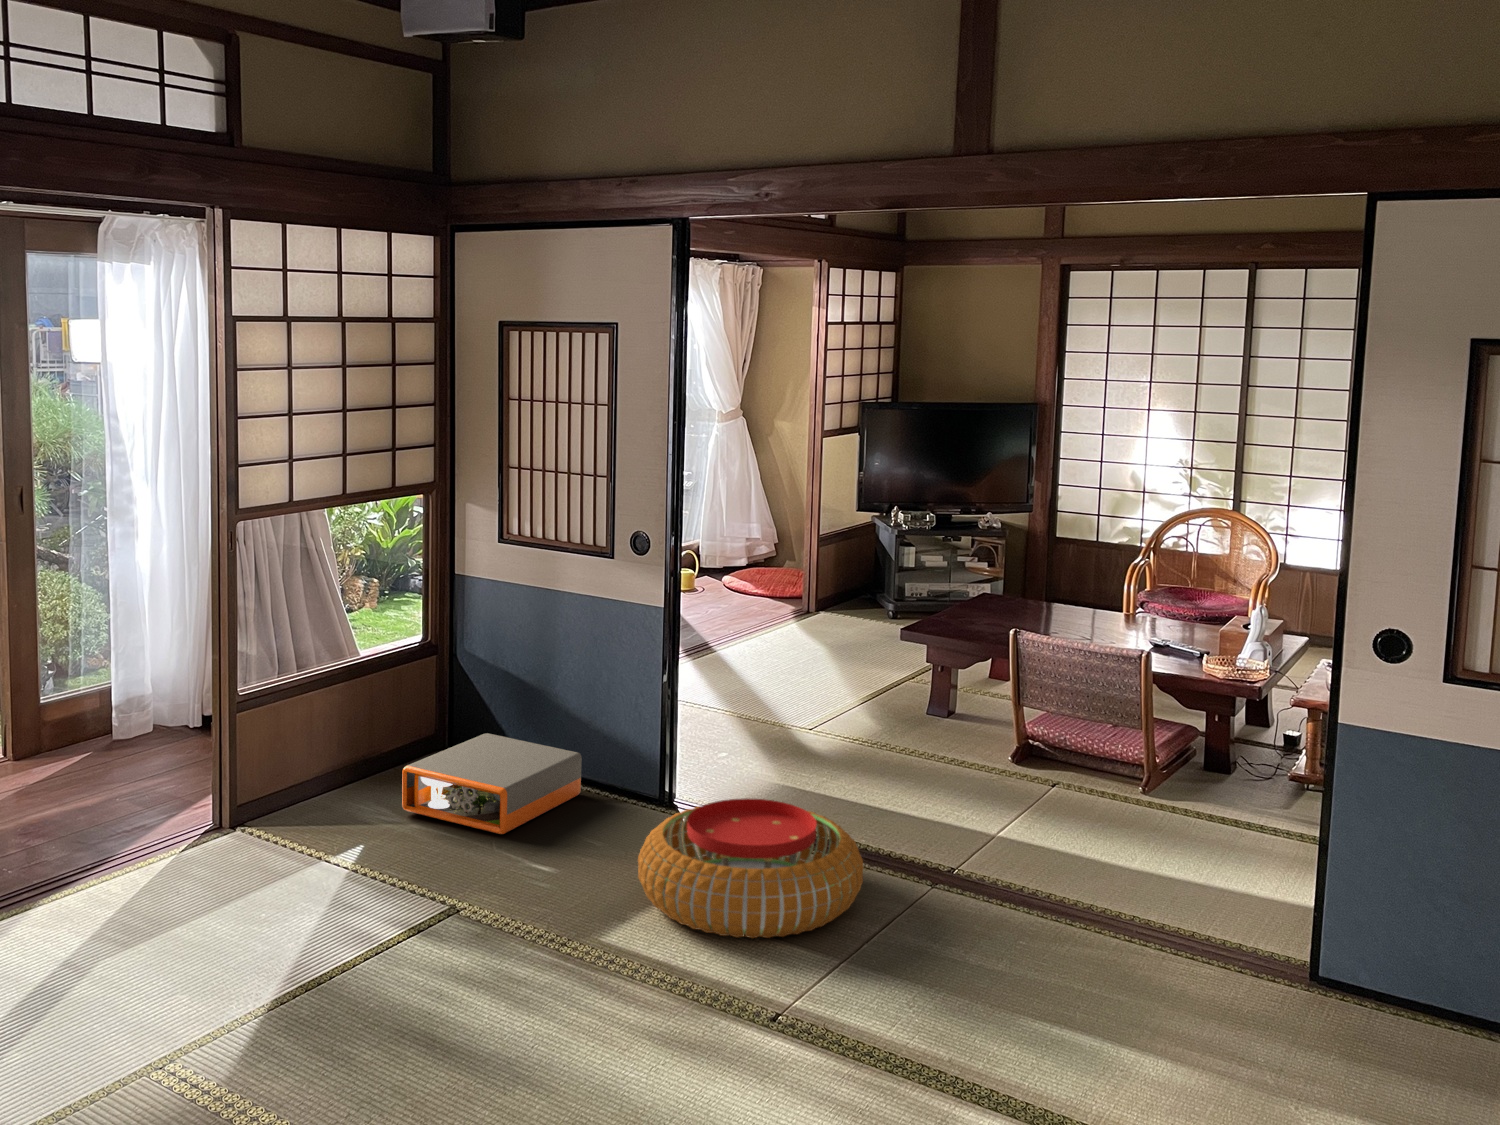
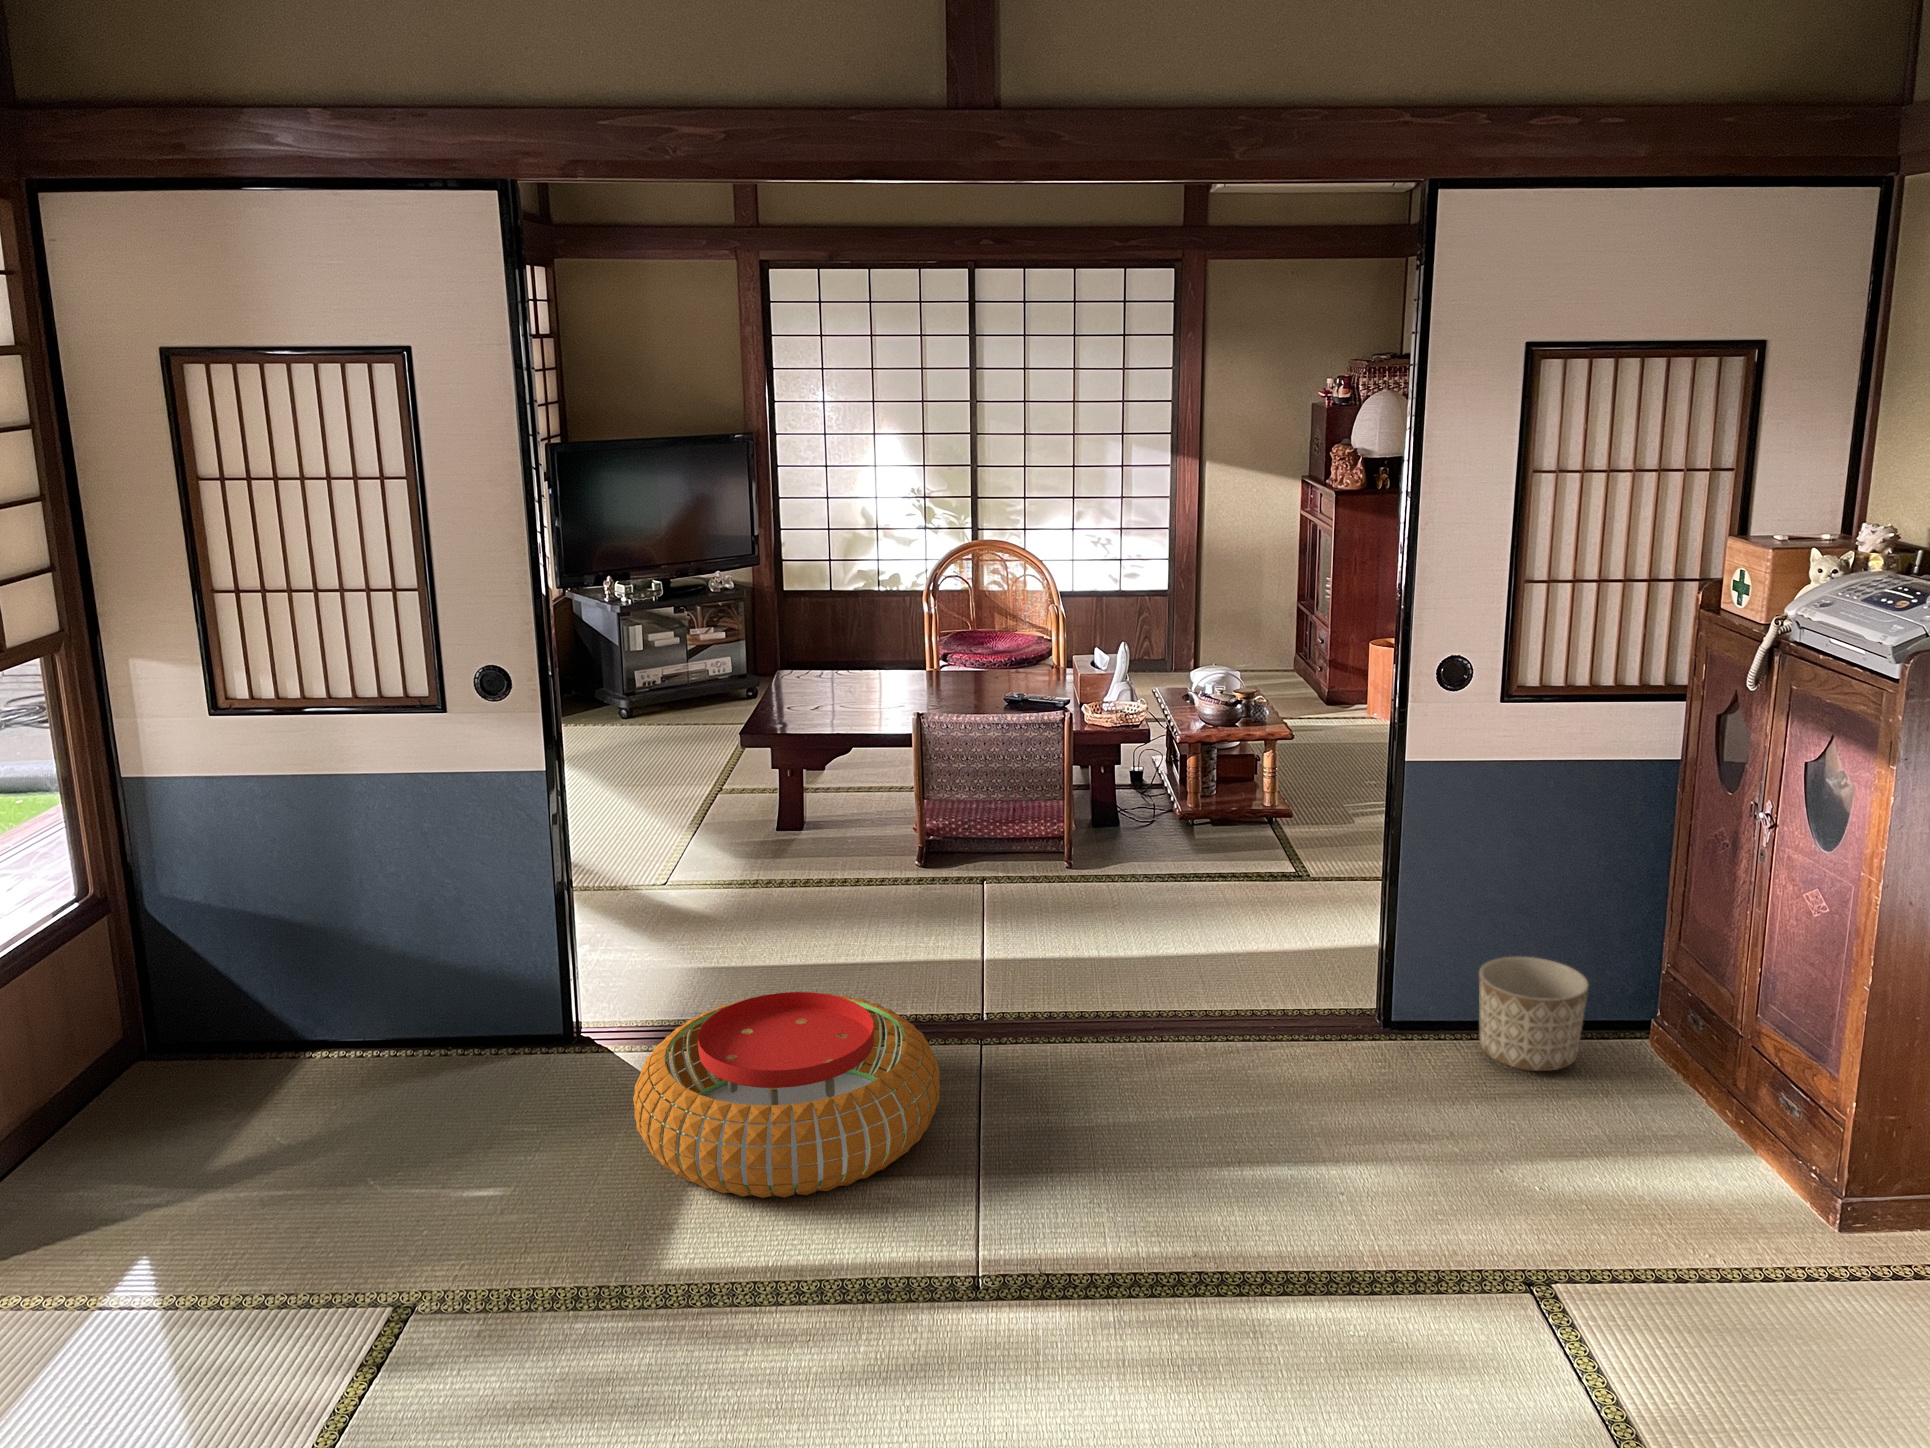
storage box: present [402,733,582,834] -> none [167,990,433,1148]
planter: none [1349,921,1459,1032] -> present [1479,957,1588,1071]

